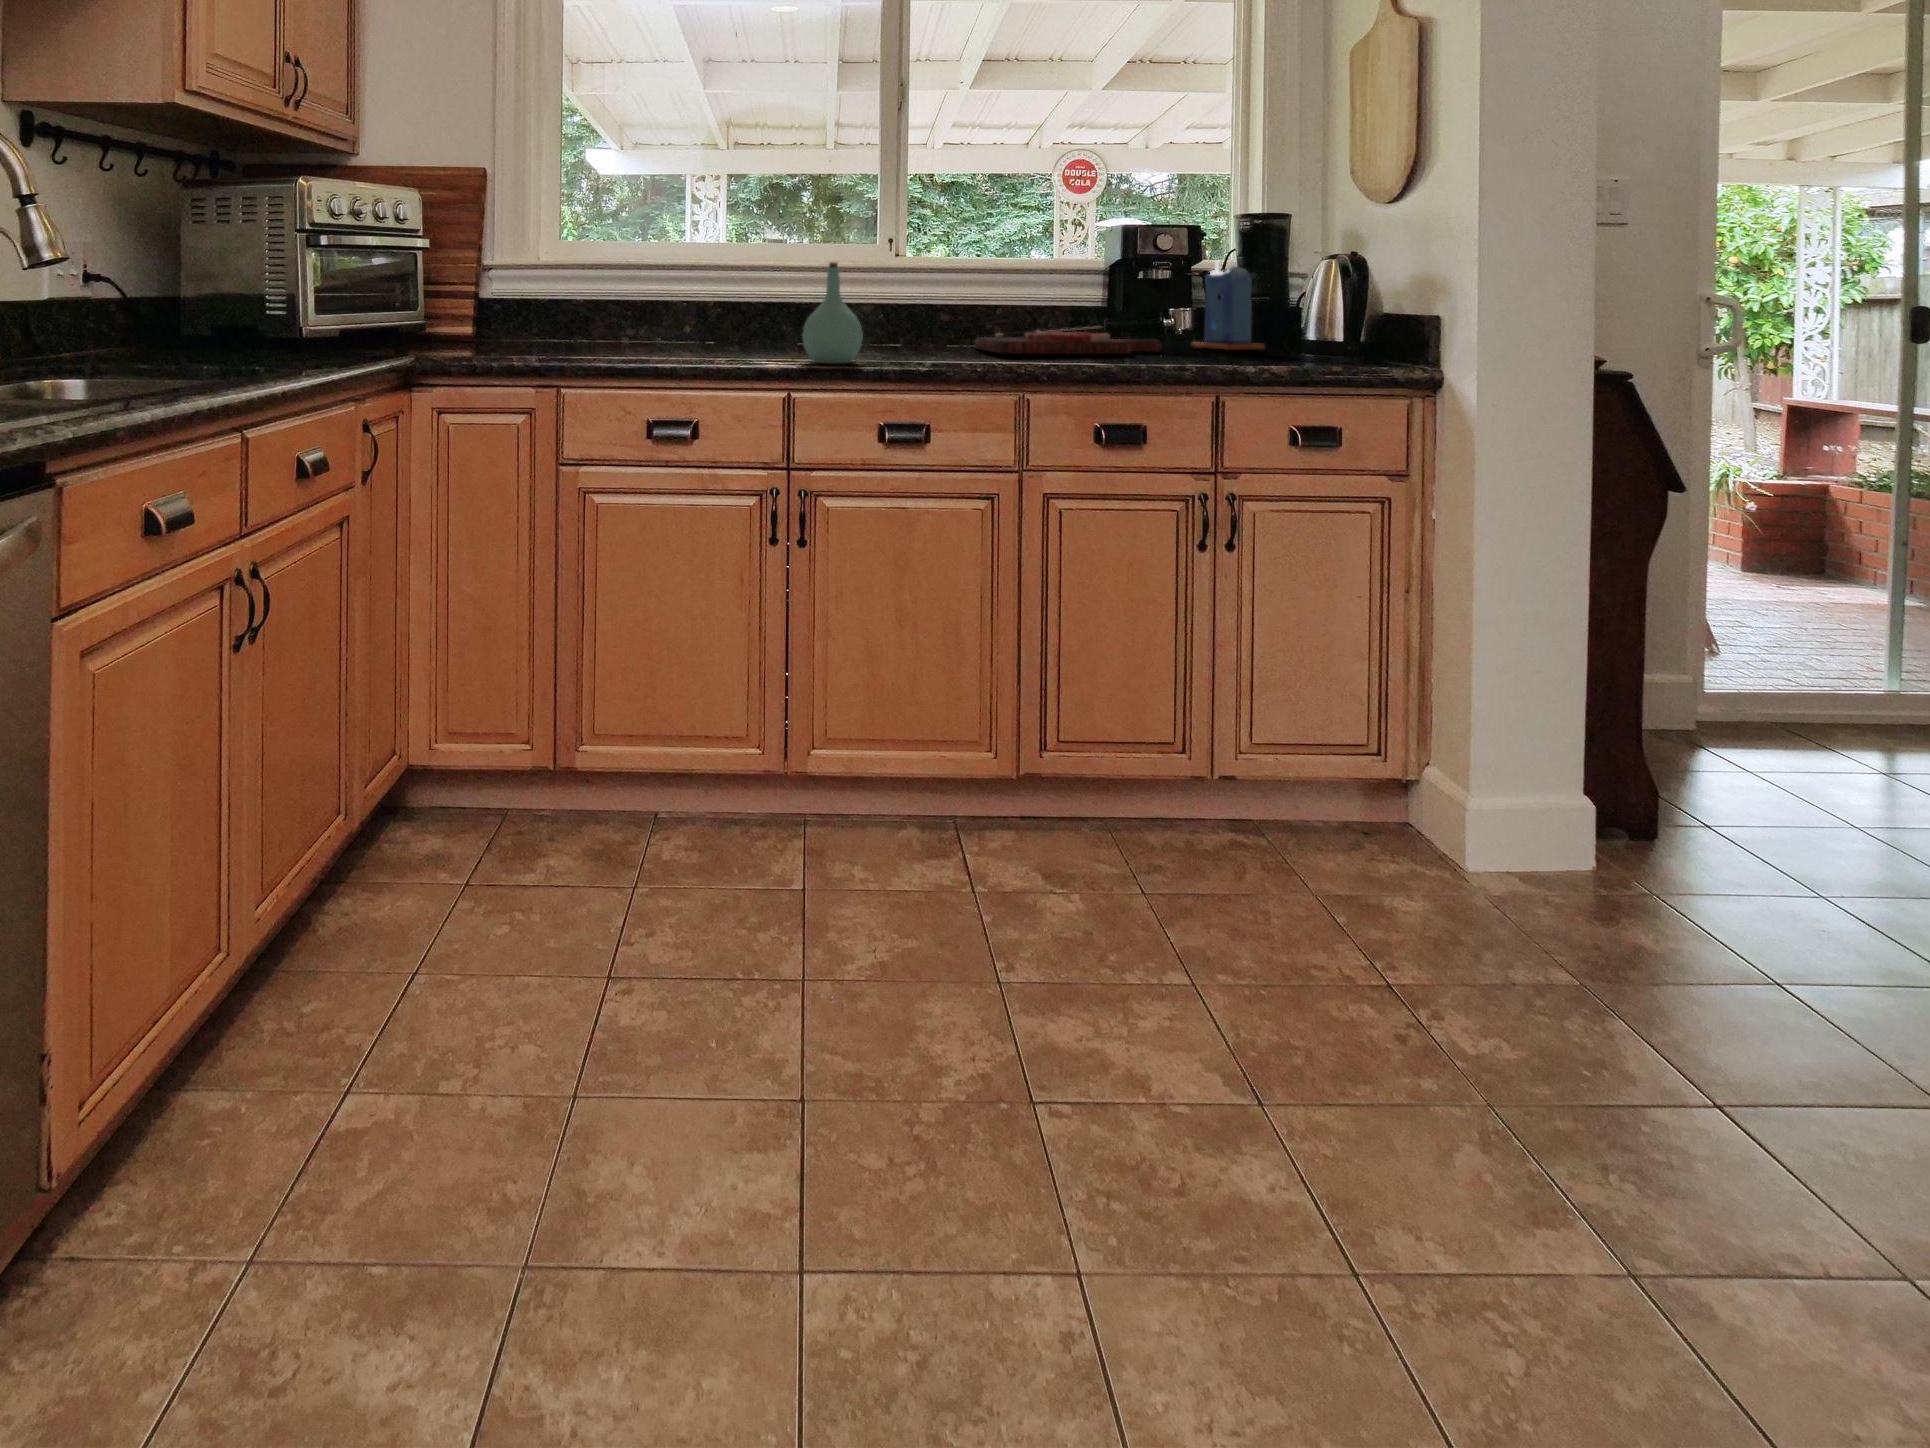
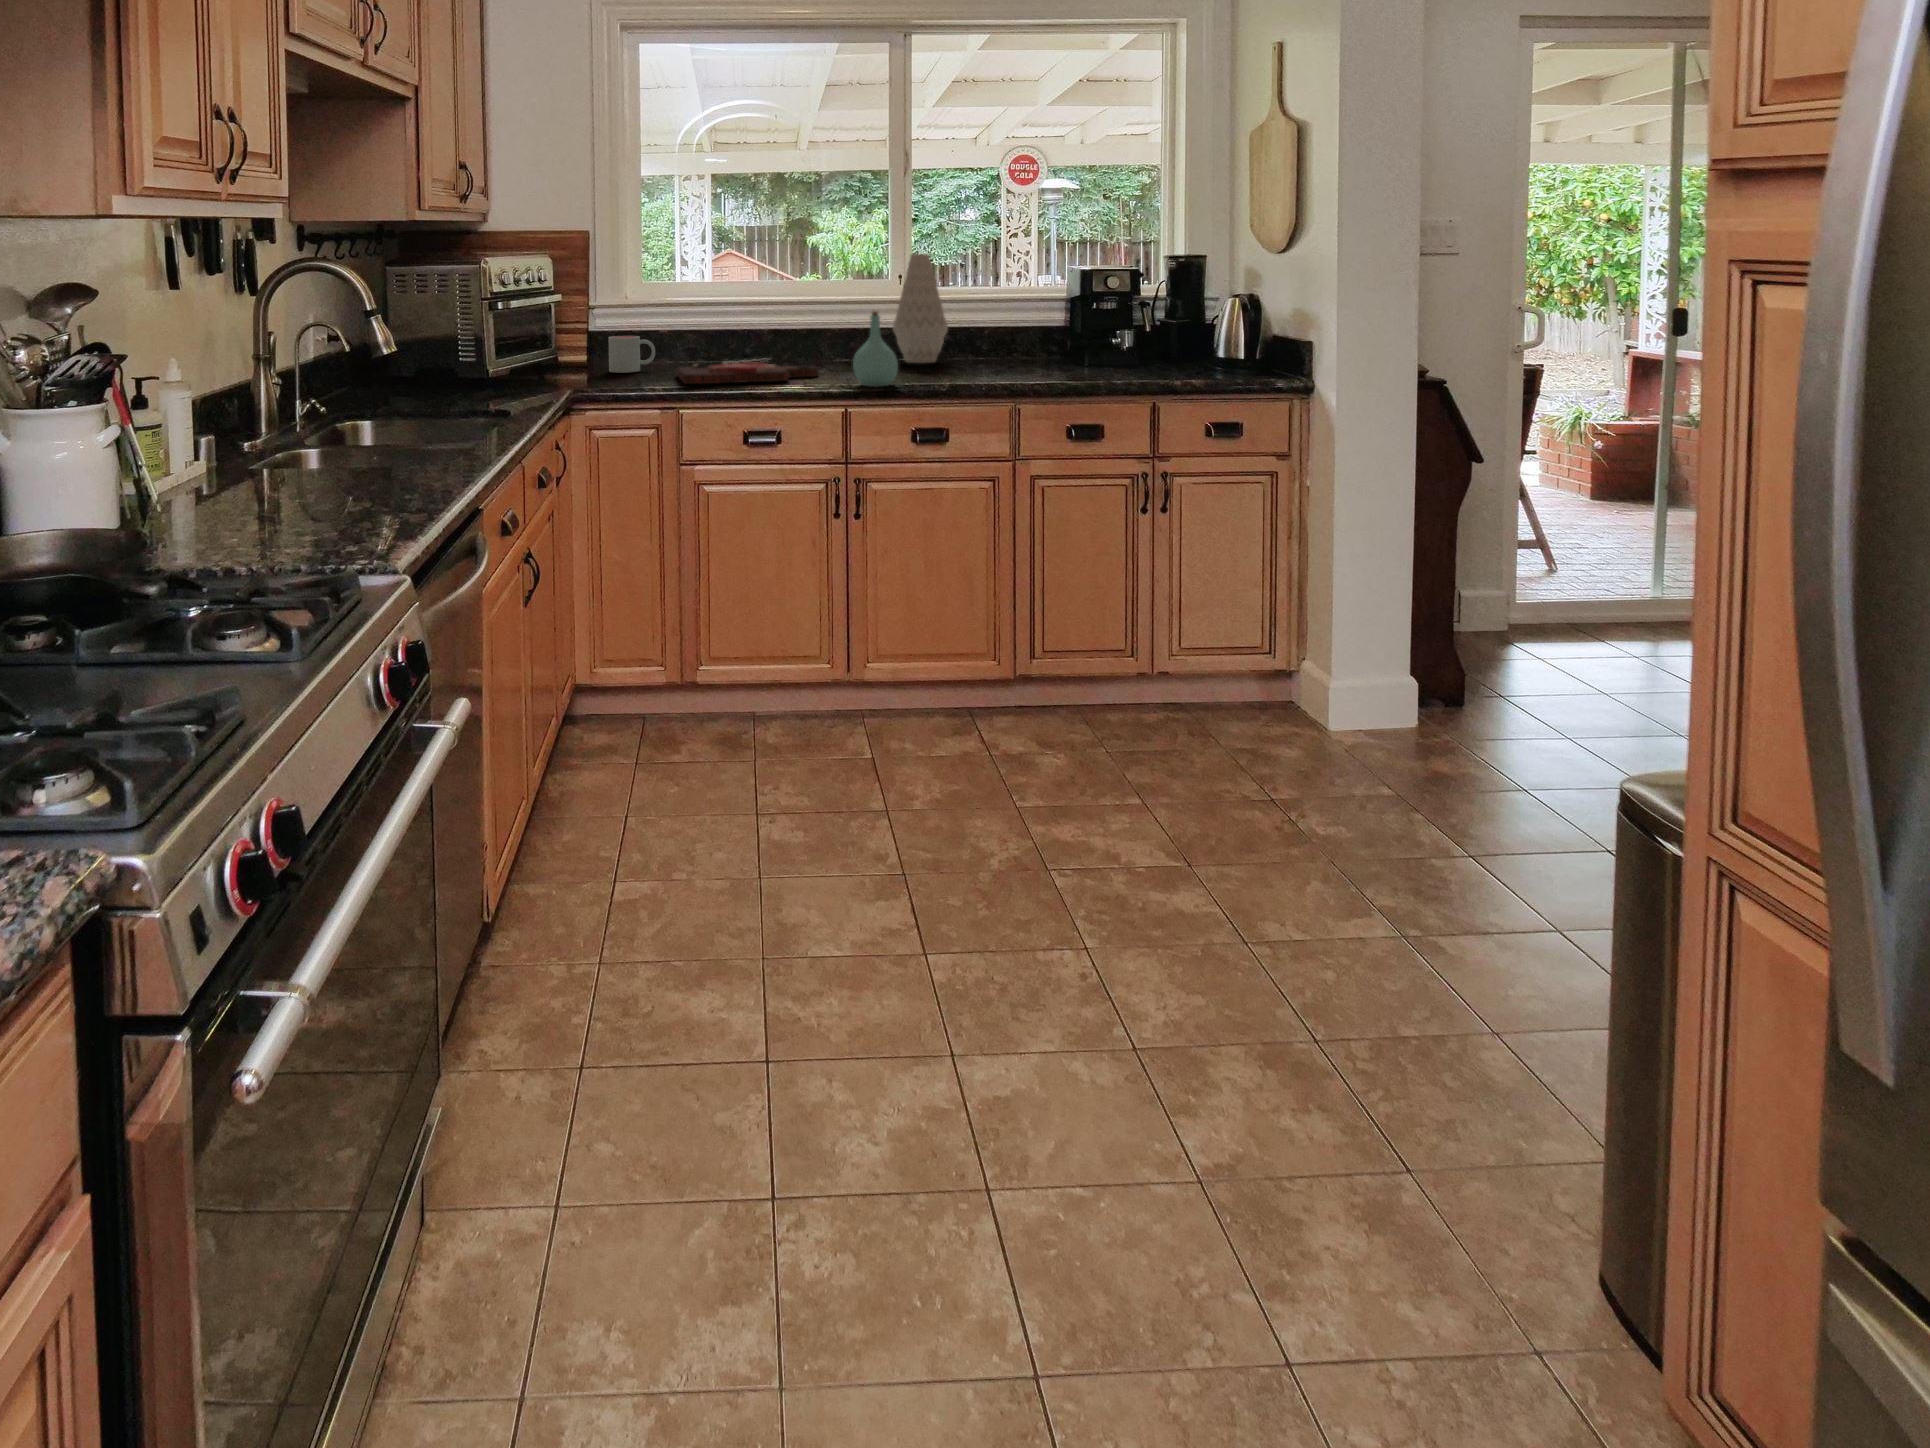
vase: none [872,201,945,345] -> present [893,253,948,363]
candle: present [1191,261,1265,350] -> none [1133,294,1188,363]
mug: none [499,301,561,346] -> present [608,336,655,373]
cutting board: present [975,327,1162,354] -> present [676,358,819,384]

